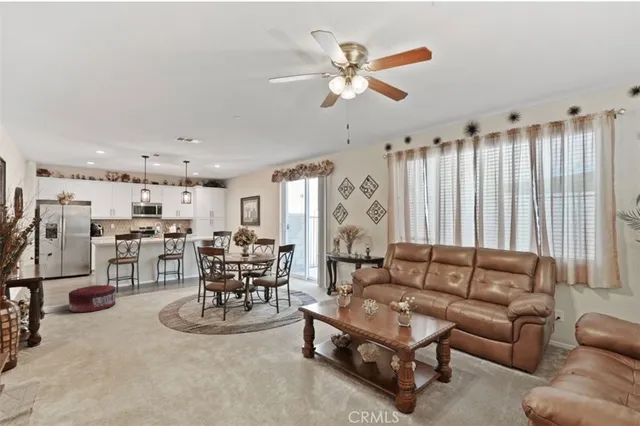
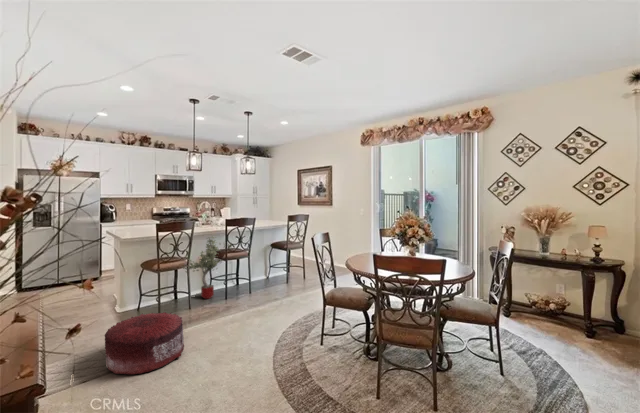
potted tree: none [131,244,169,286] -> present [182,237,232,299]

